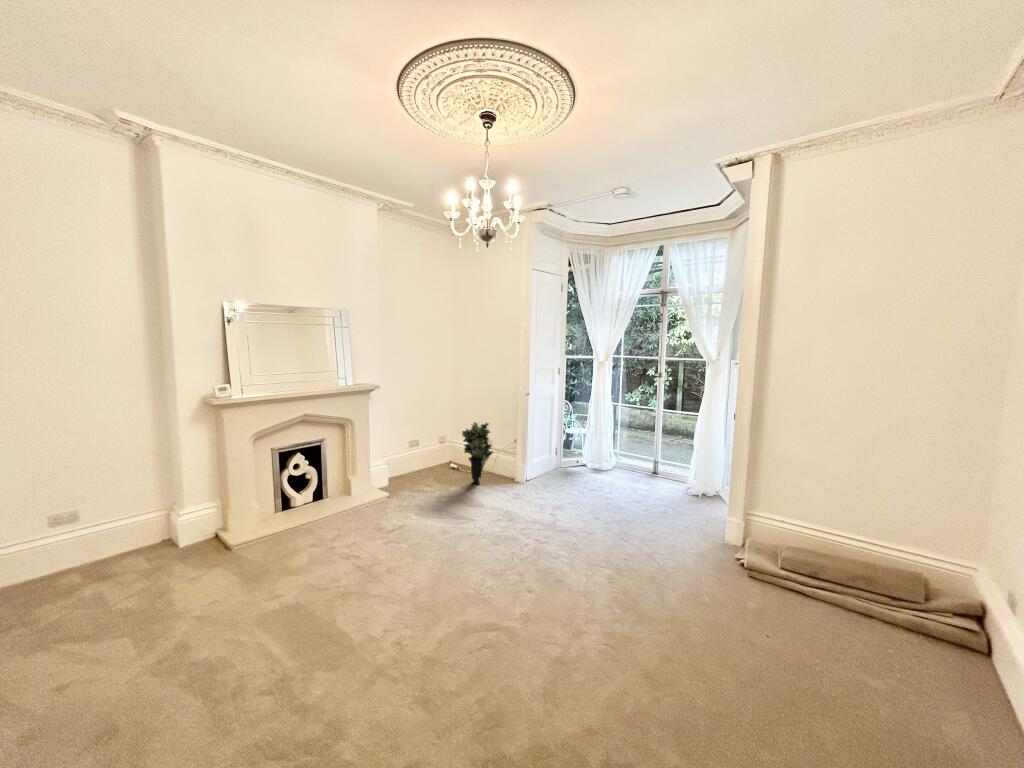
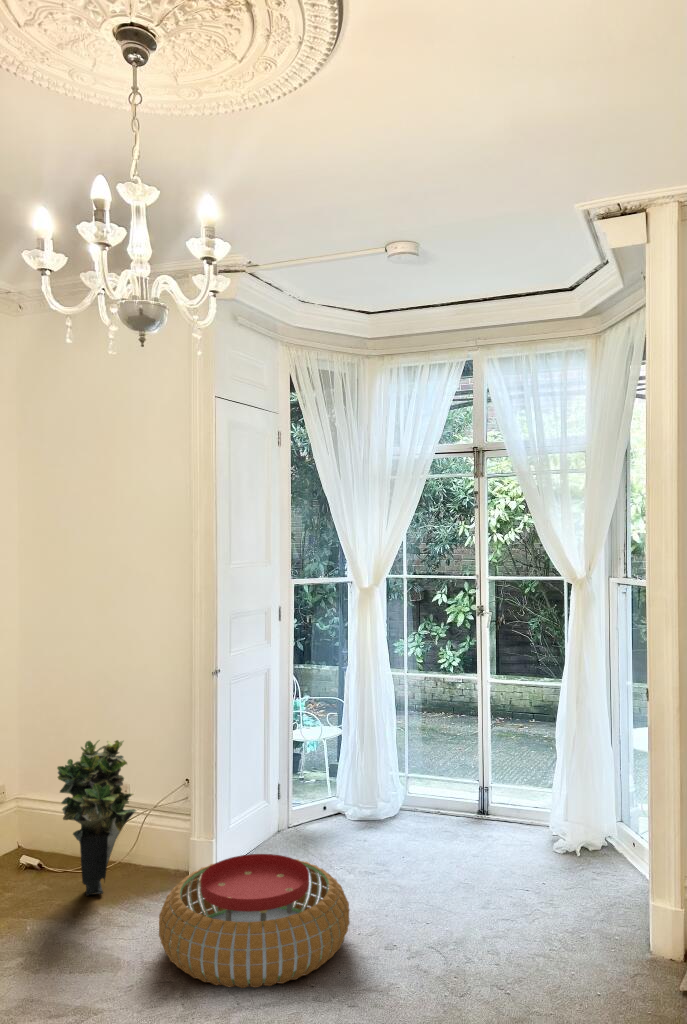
pouf: none [500,472,580,521] -> present [159,854,350,988]

